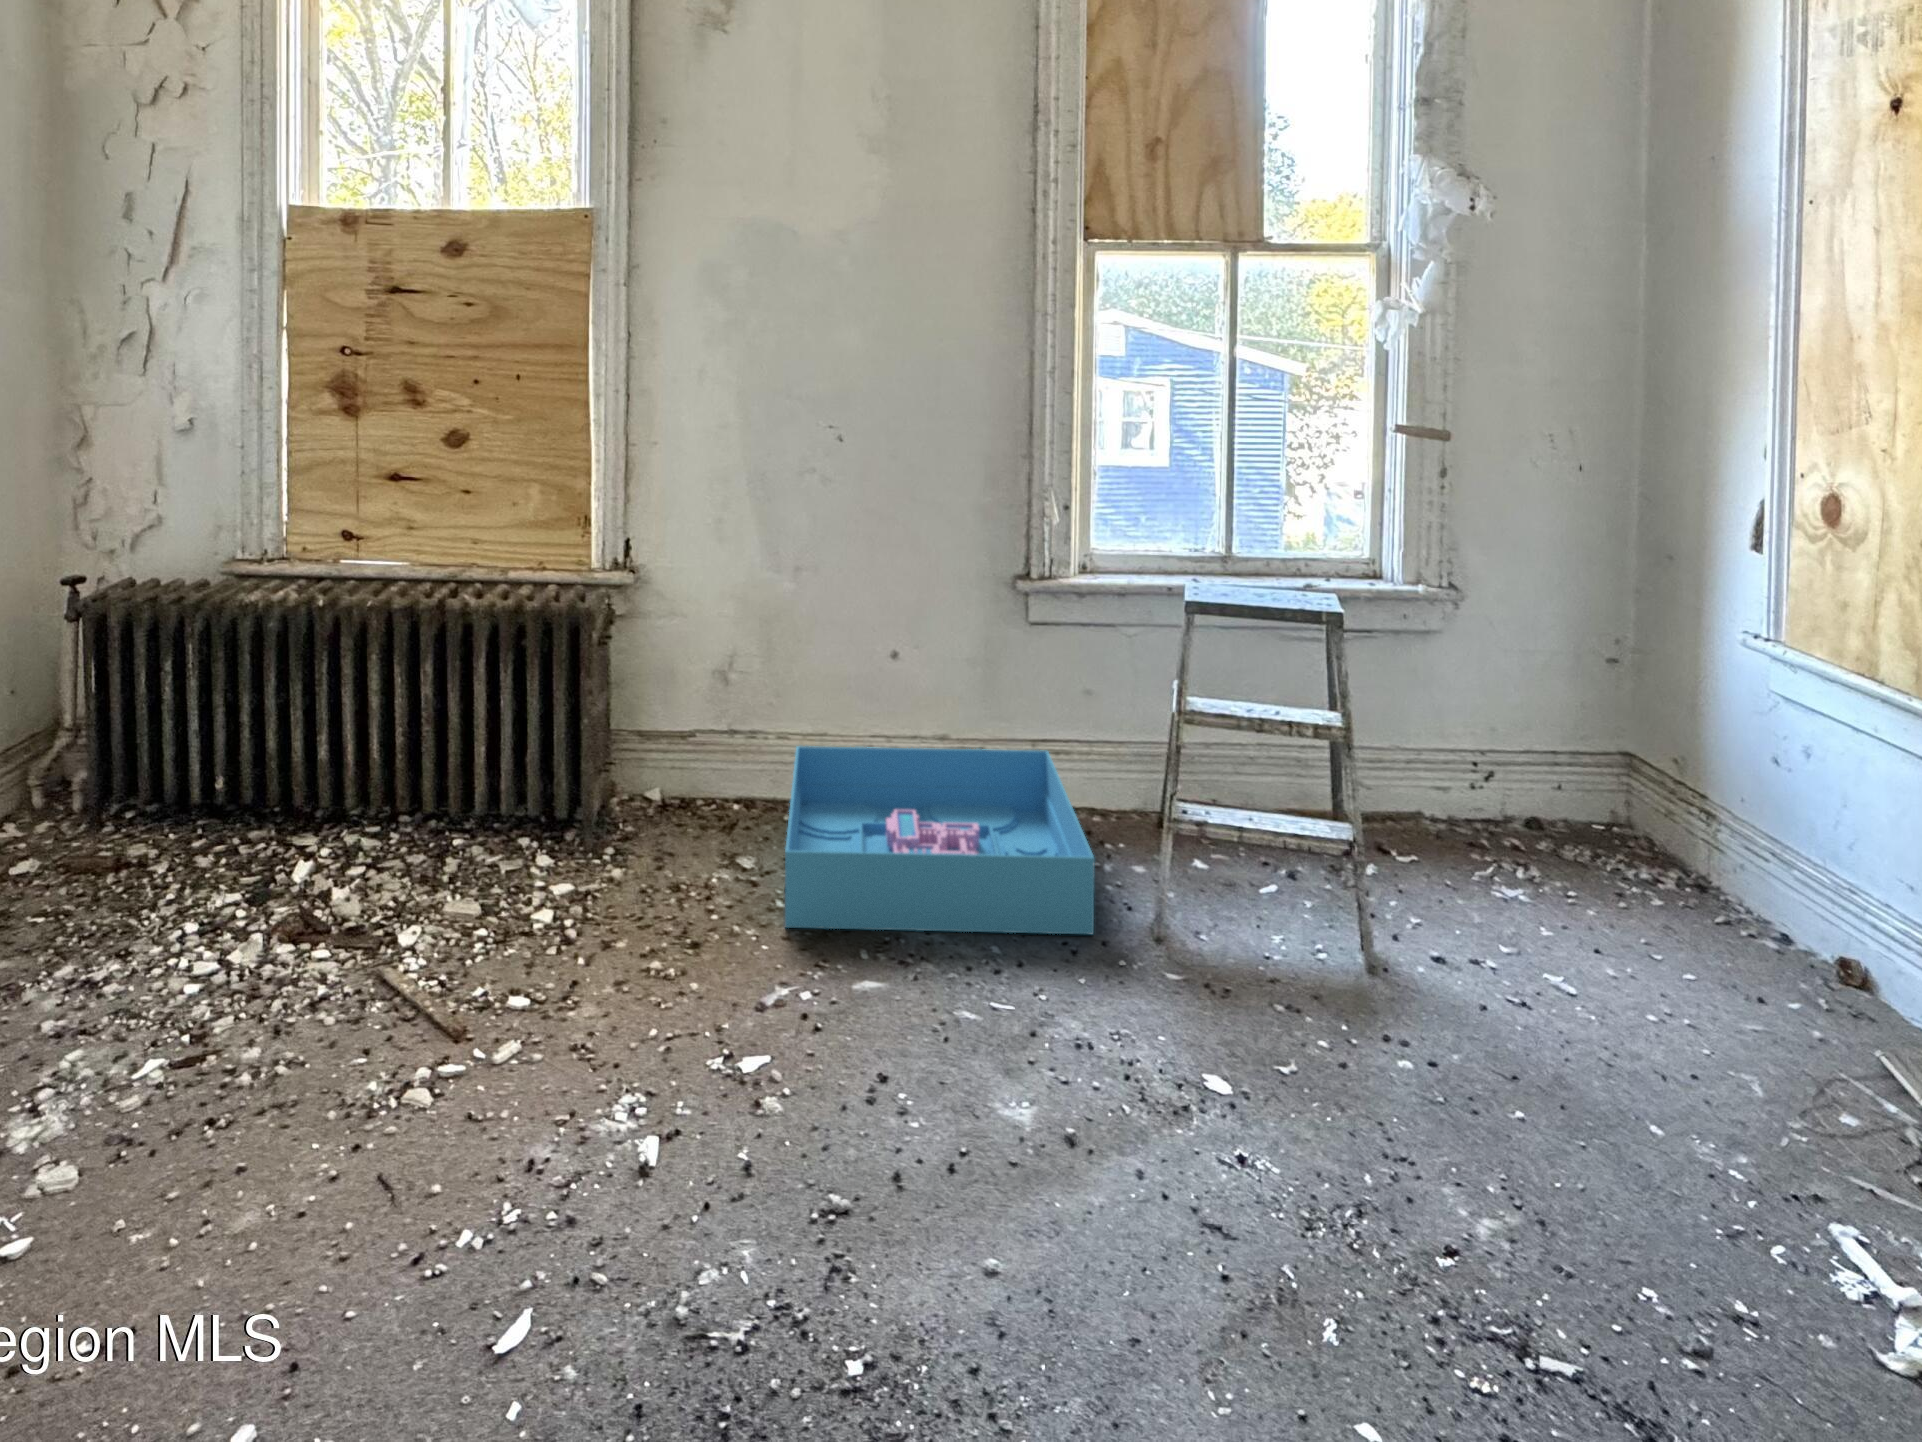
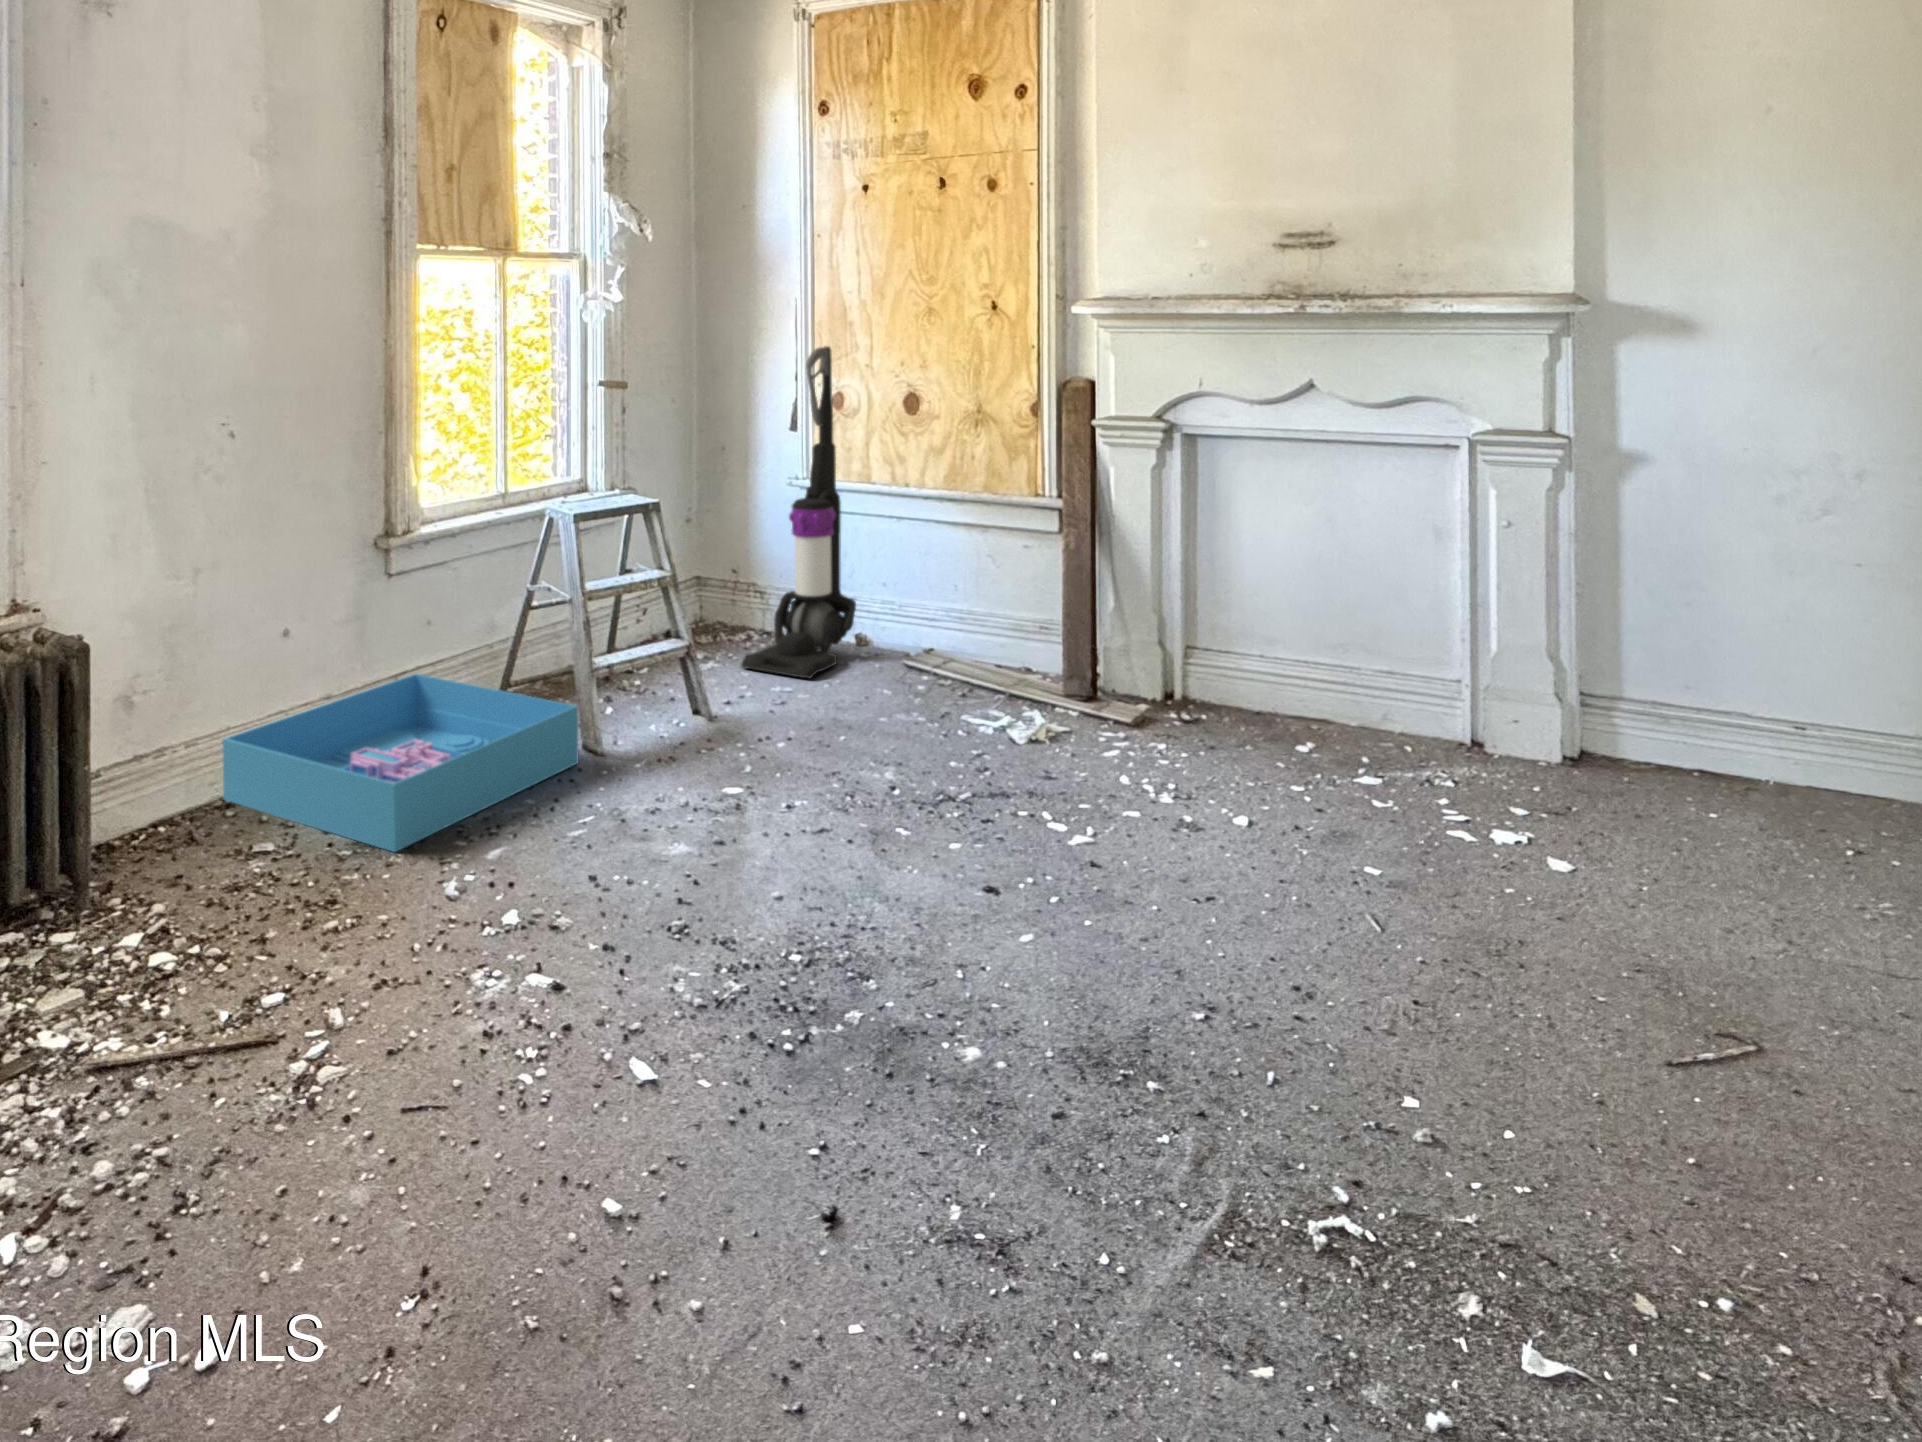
vacuum cleaner: none [1548,406,1811,990] -> present [741,346,856,678]

